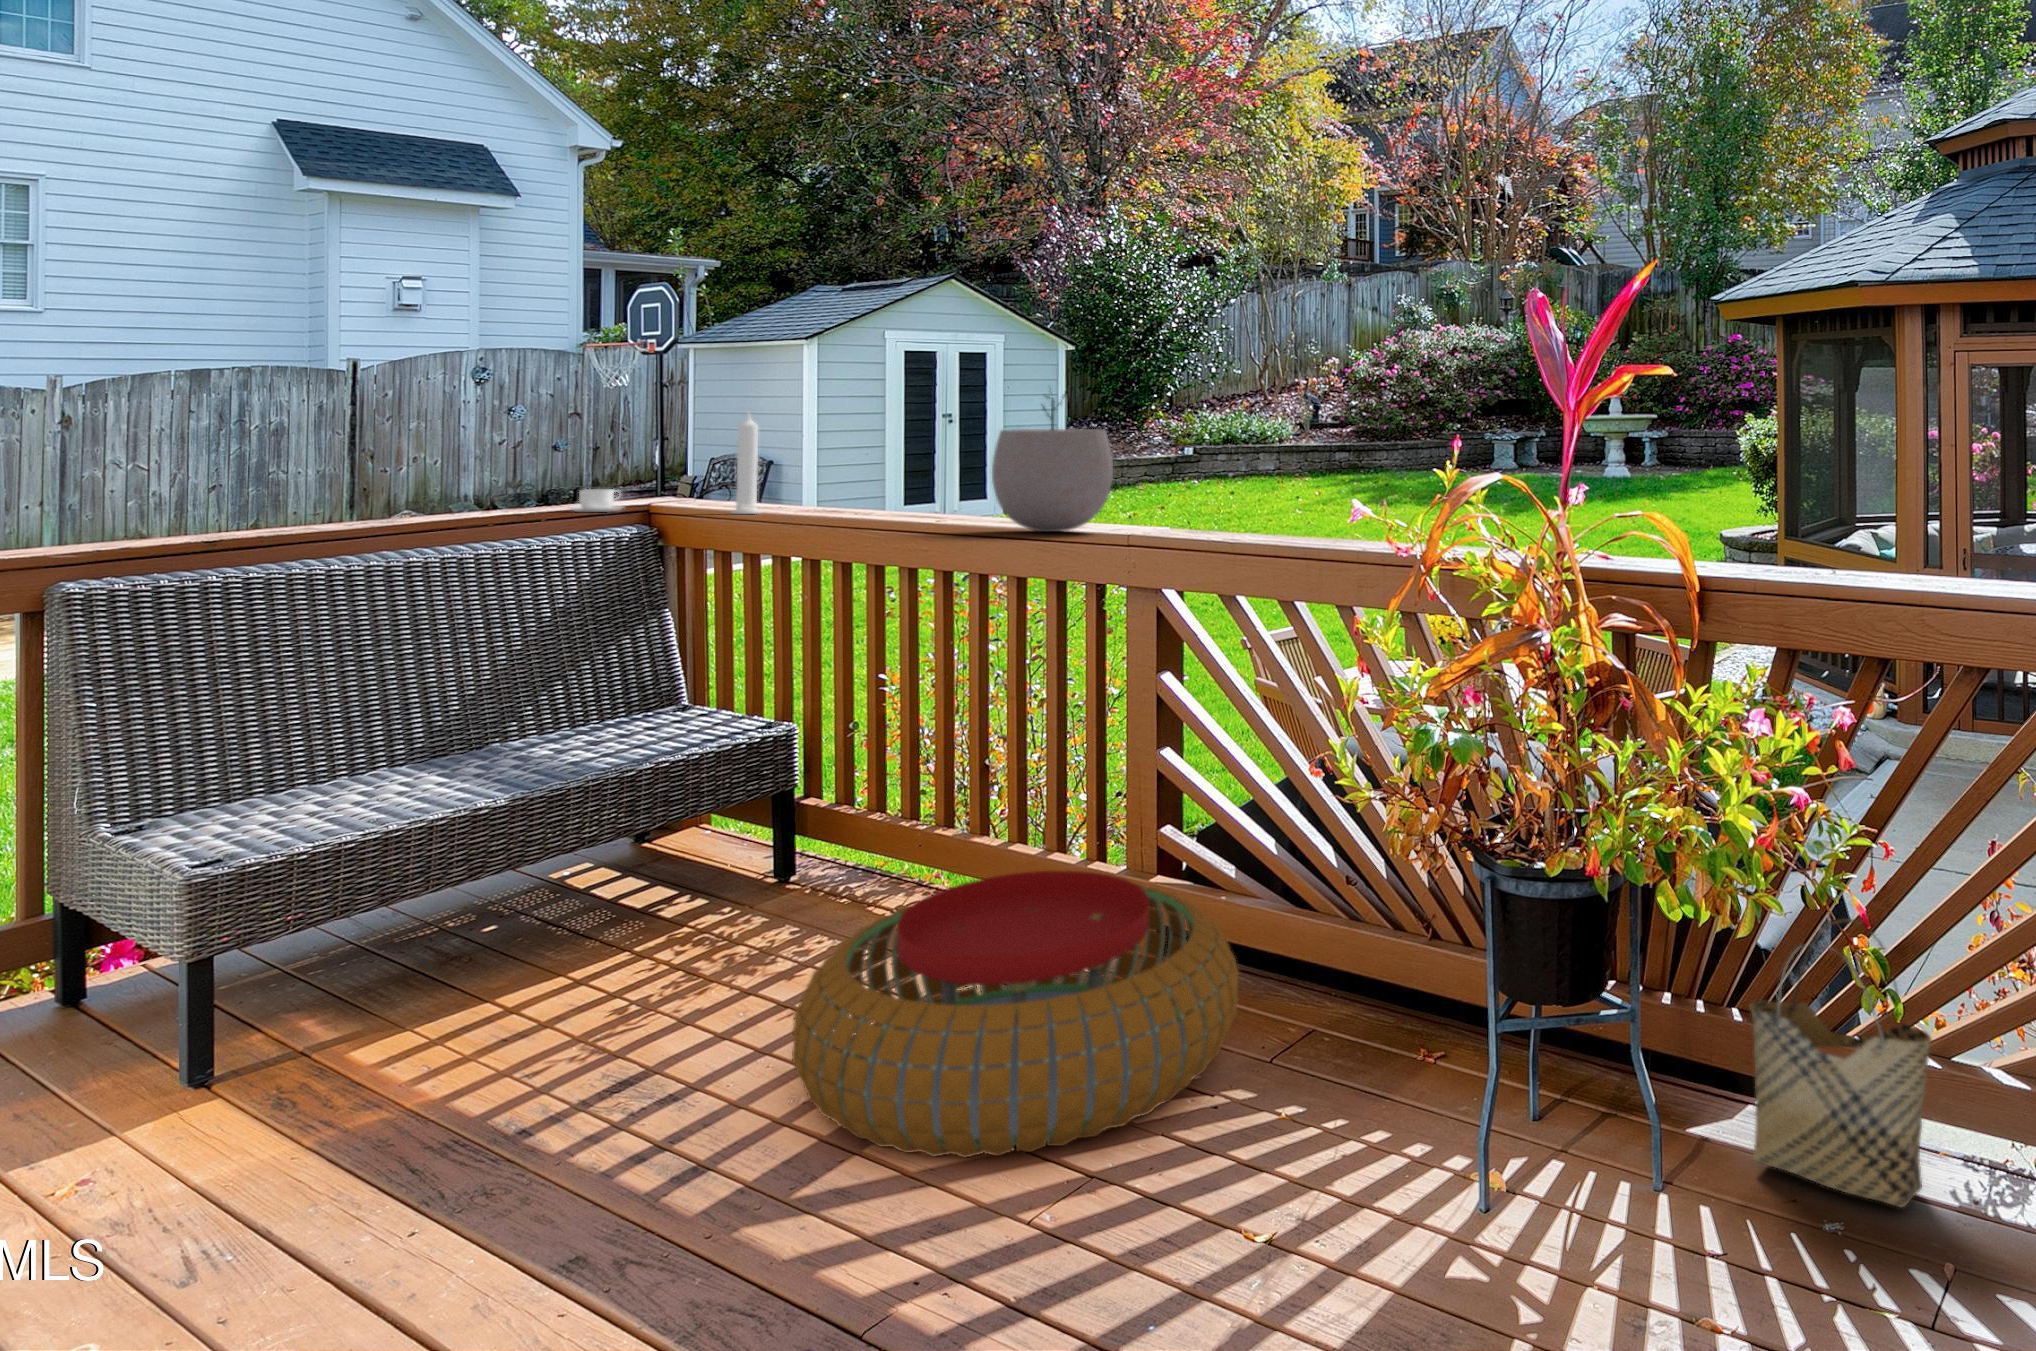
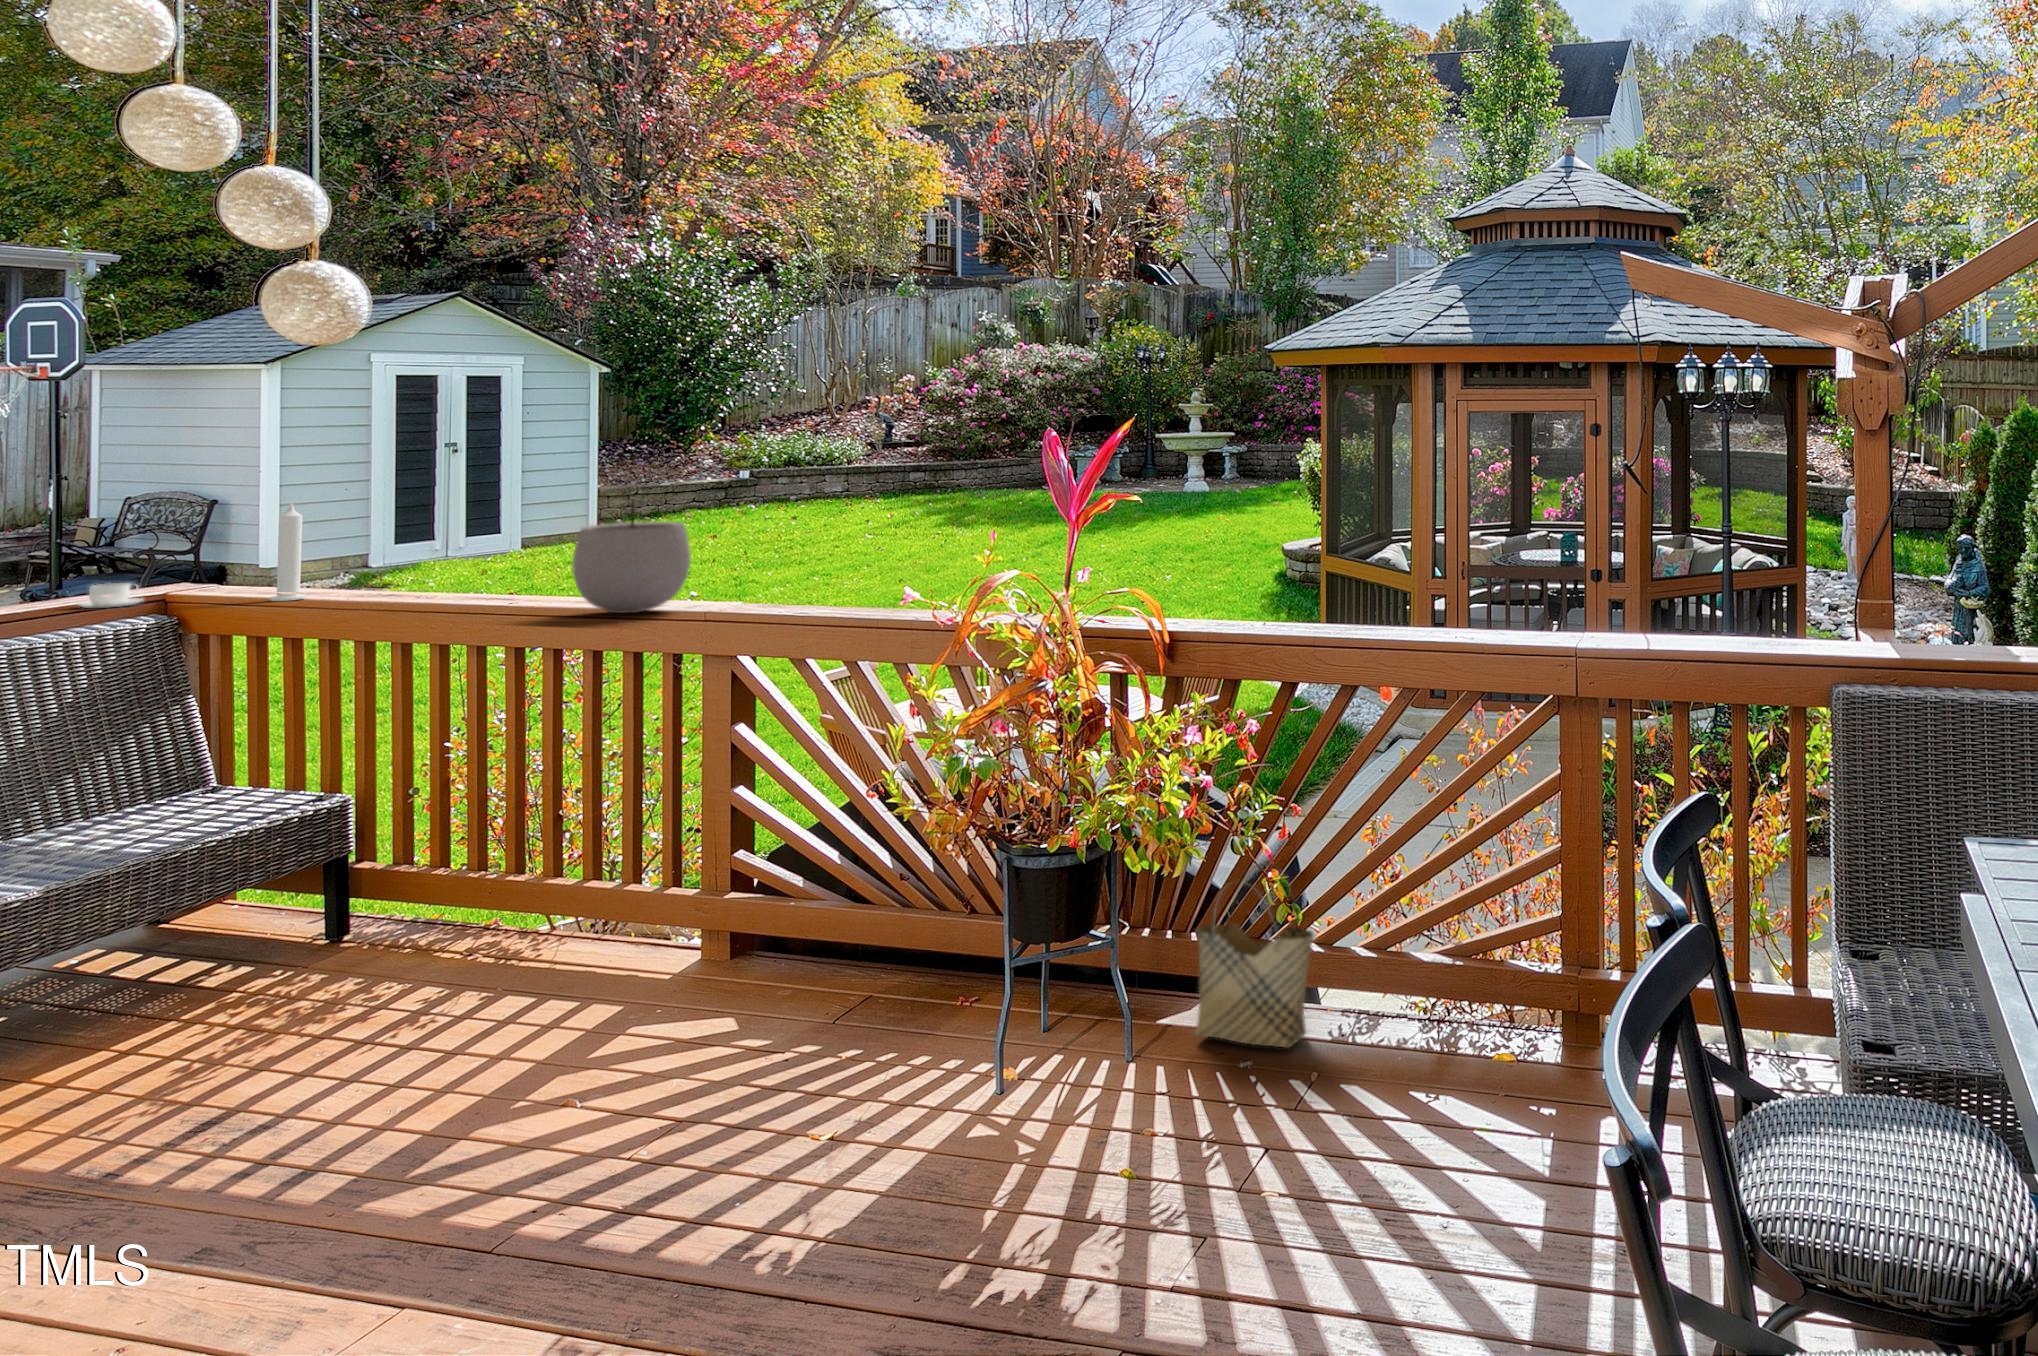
pouf: present [792,871,1239,1158] -> none [390,895,805,1133]

